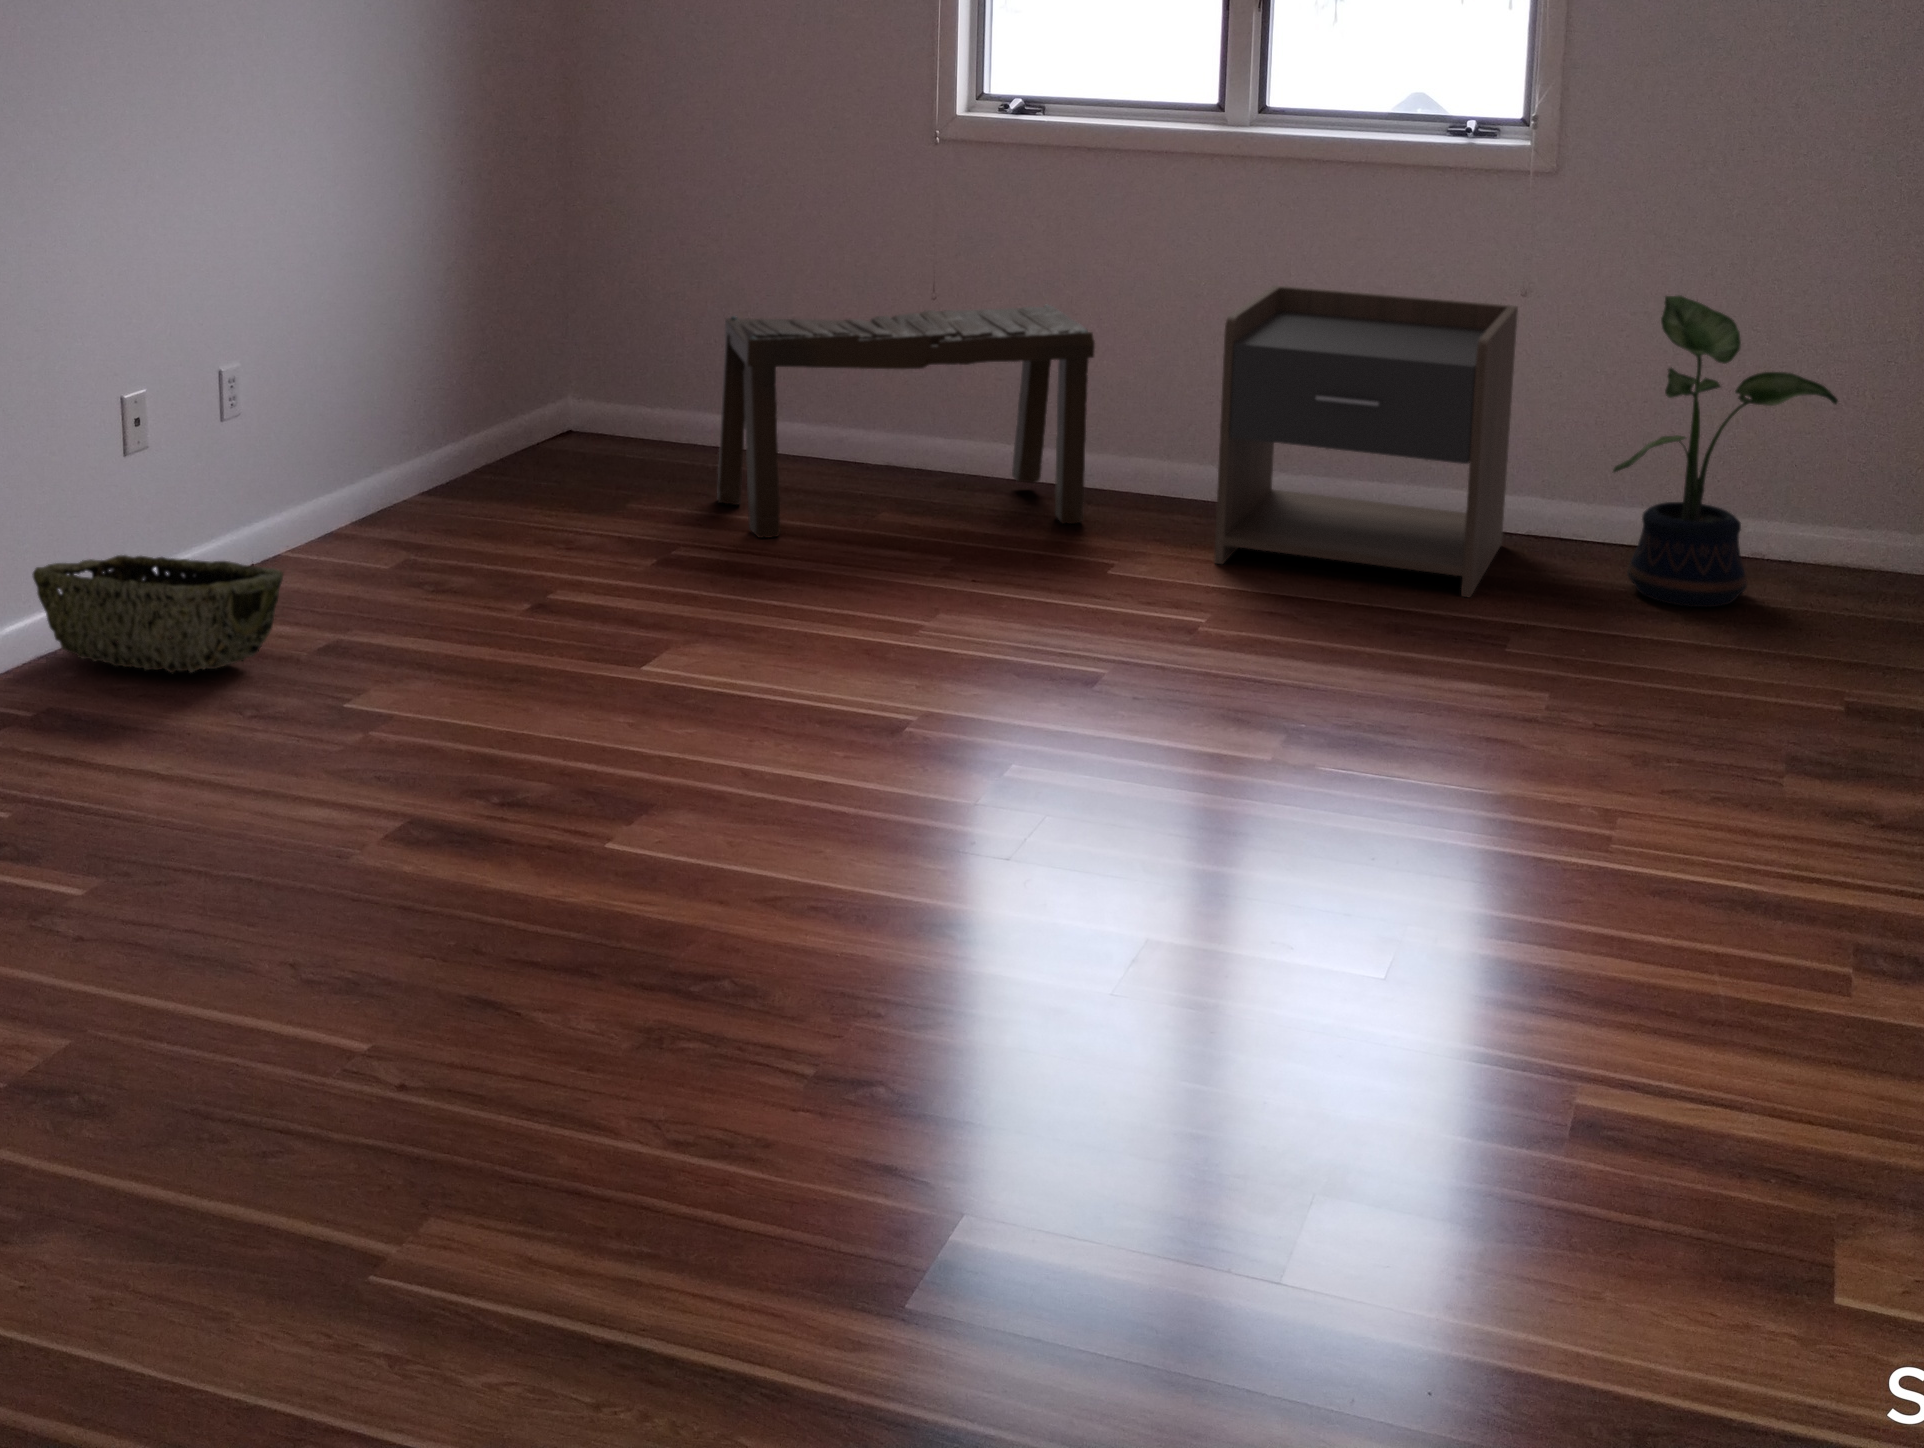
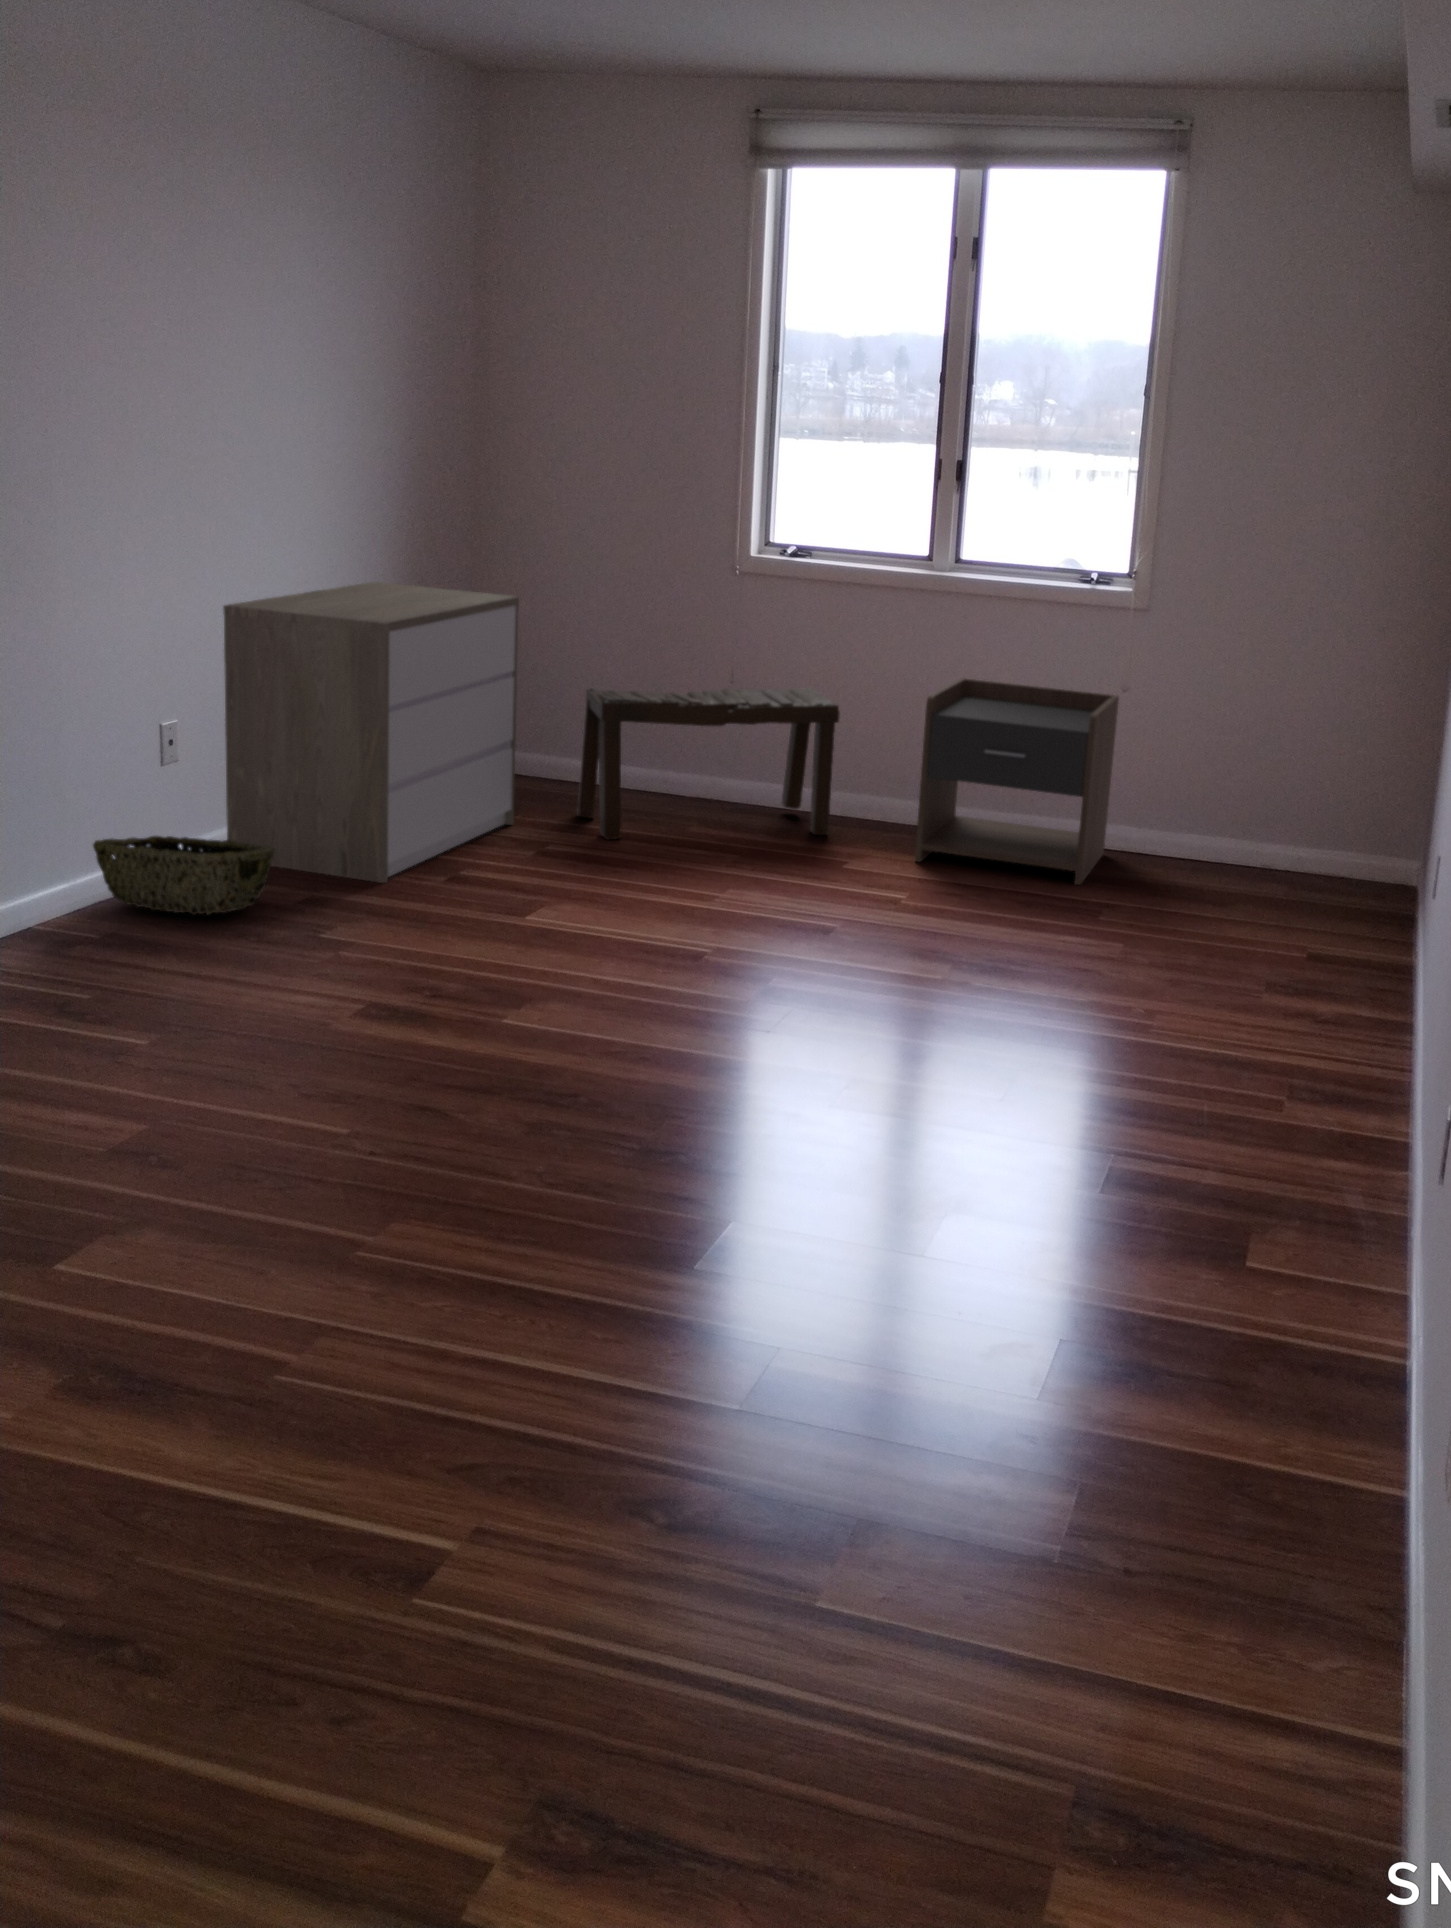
dresser: none [212,175,626,616] -> present [223,582,519,883]
potted plant: present [1613,295,1838,607] -> none [1174,691,1317,894]

